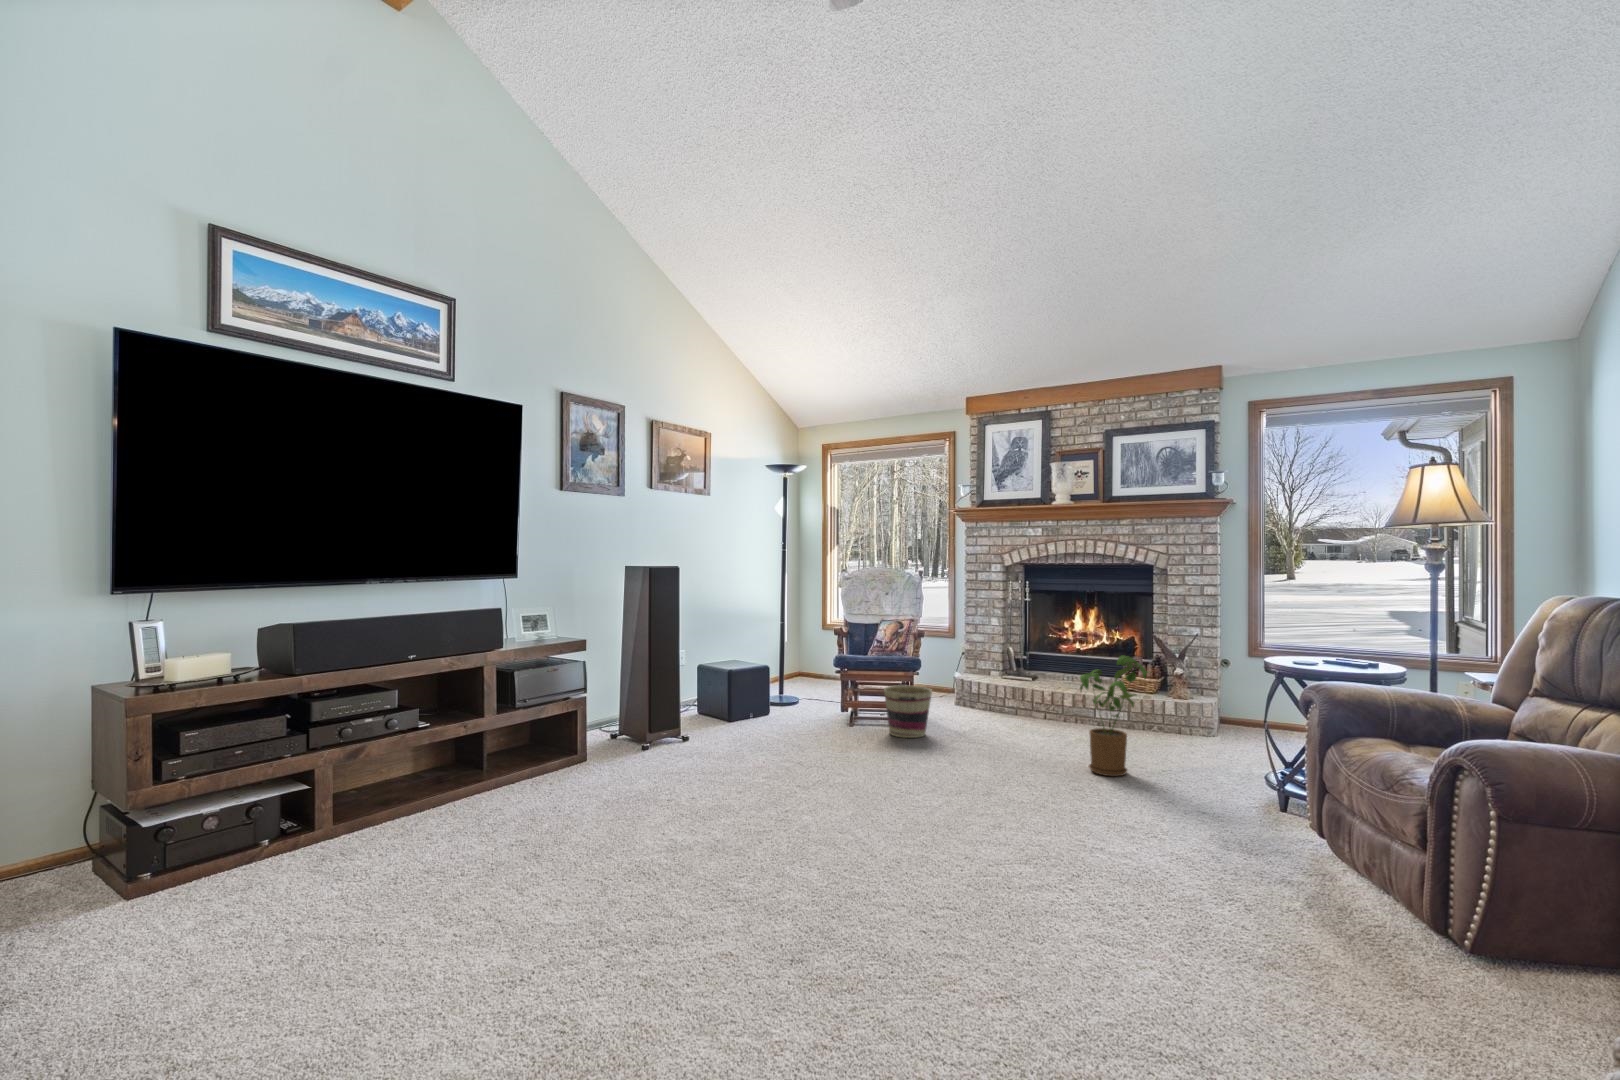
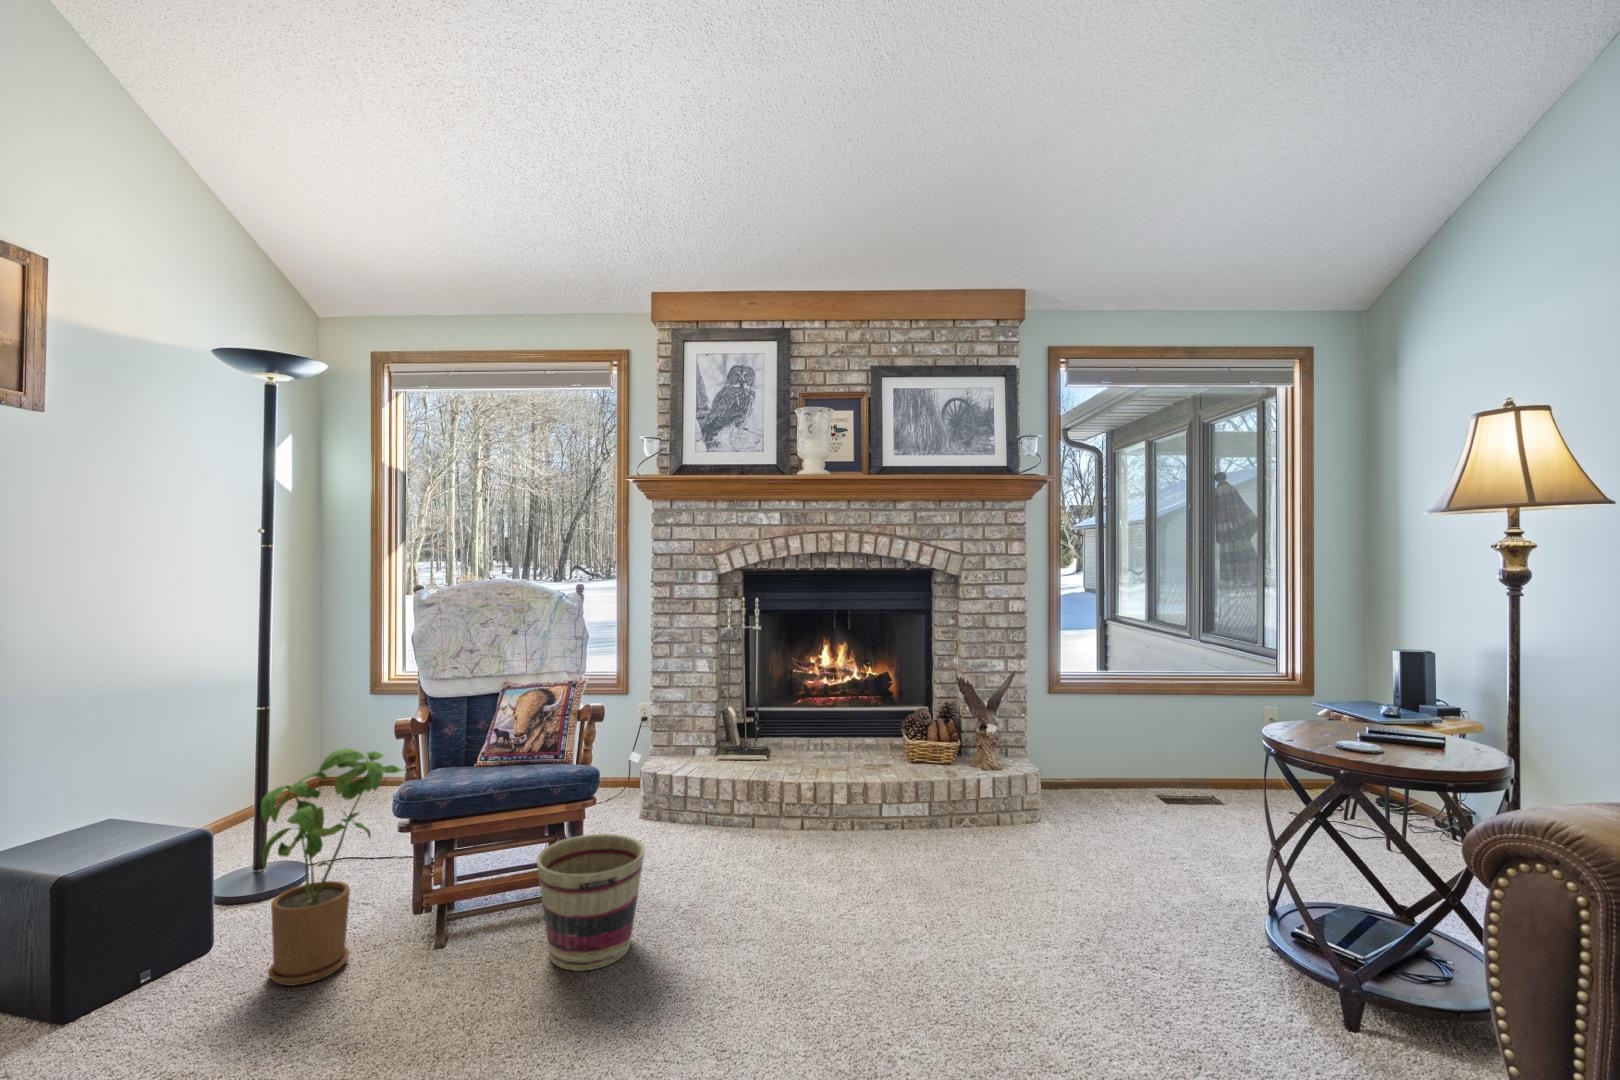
house plant: present [1080,655,1149,776] -> present [261,748,403,986]

